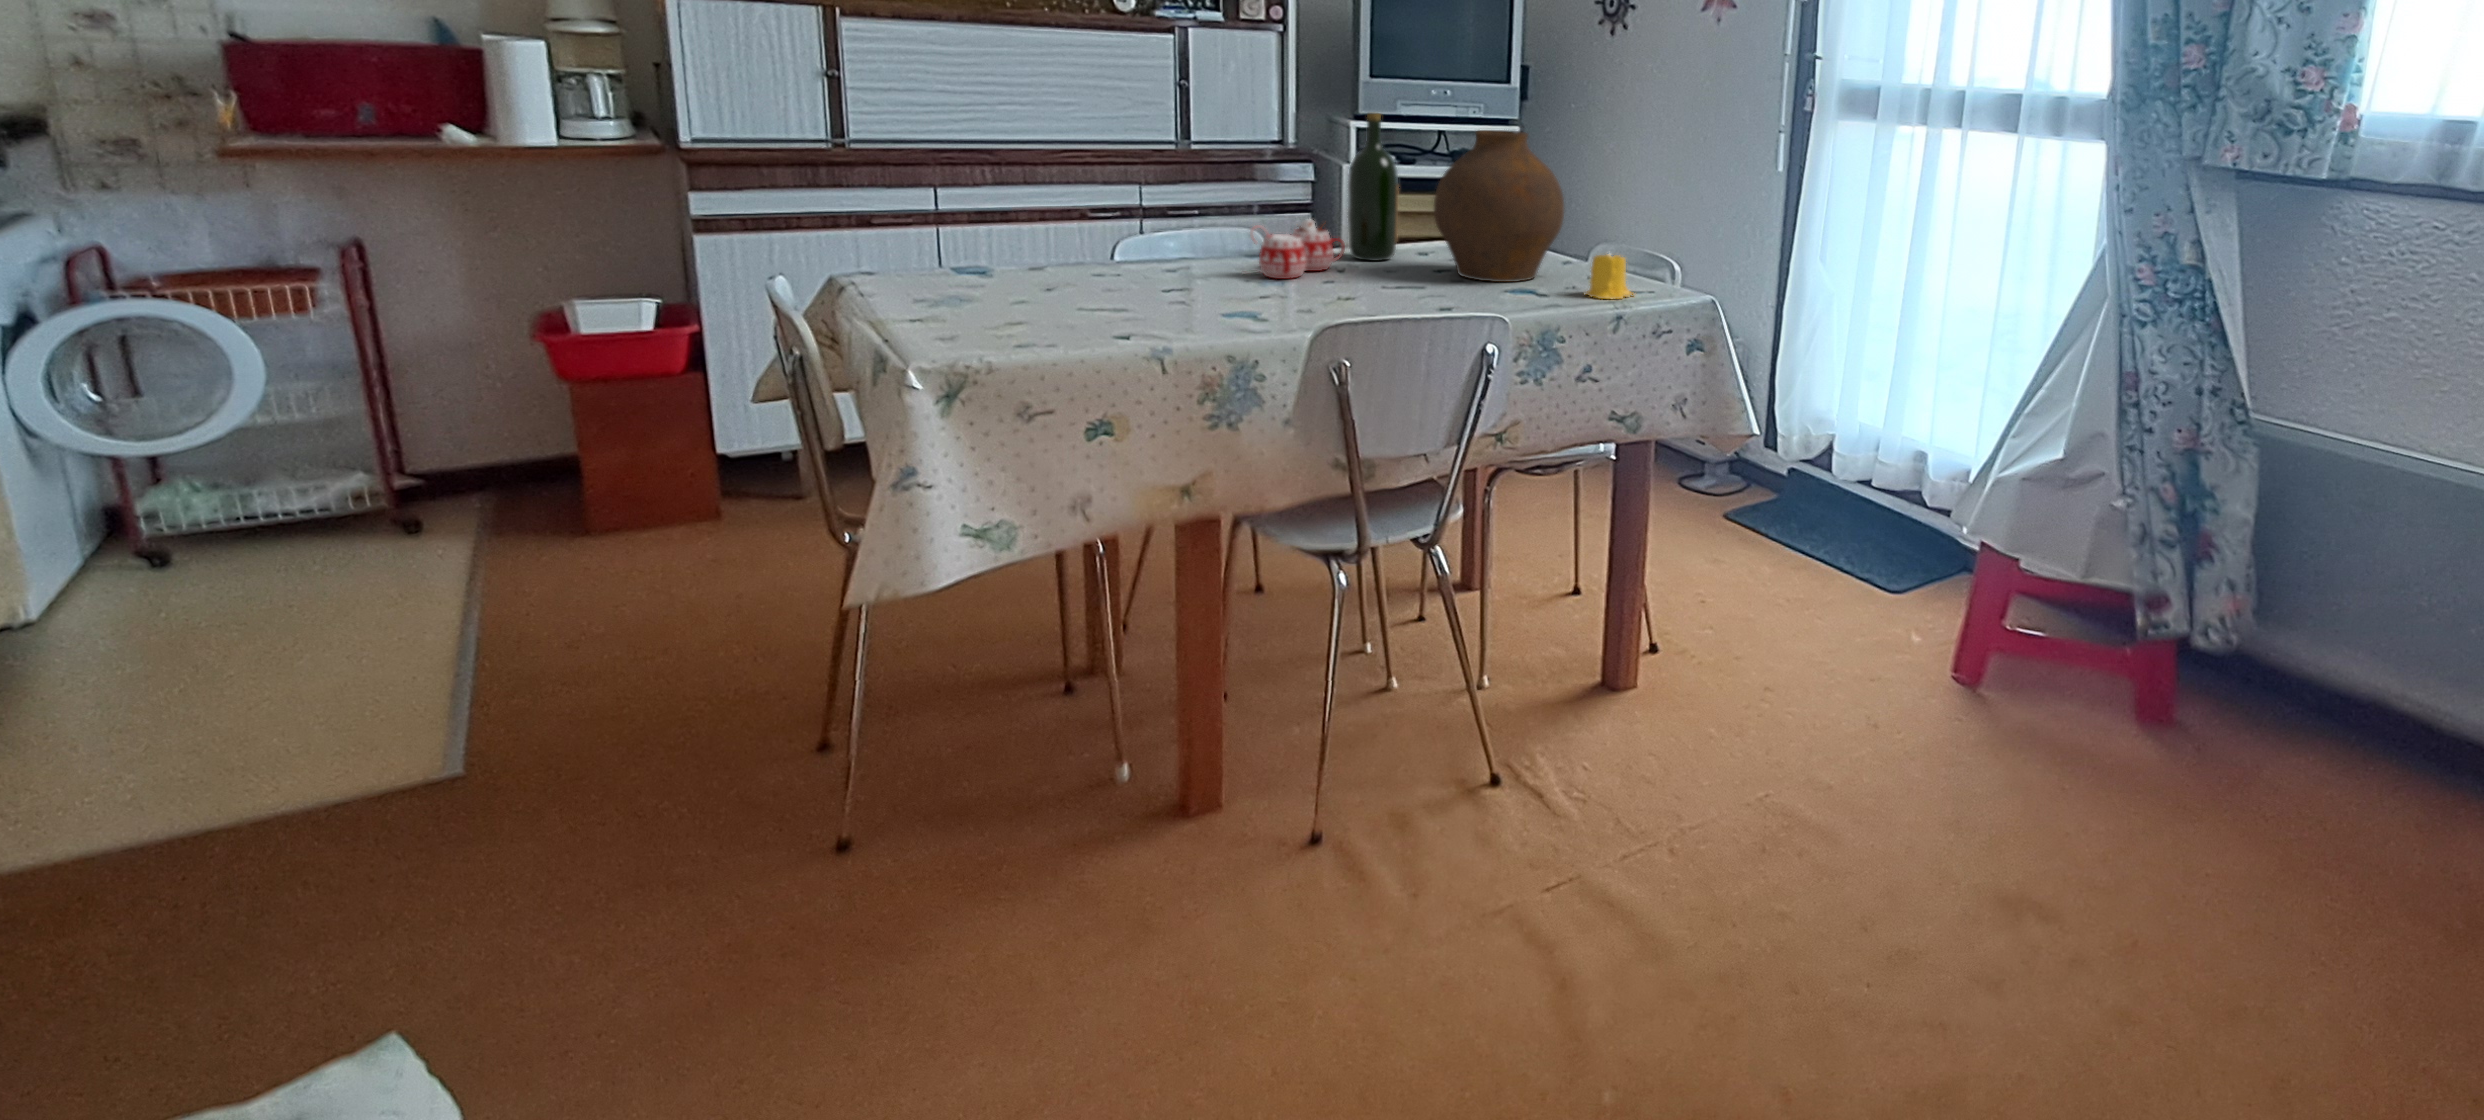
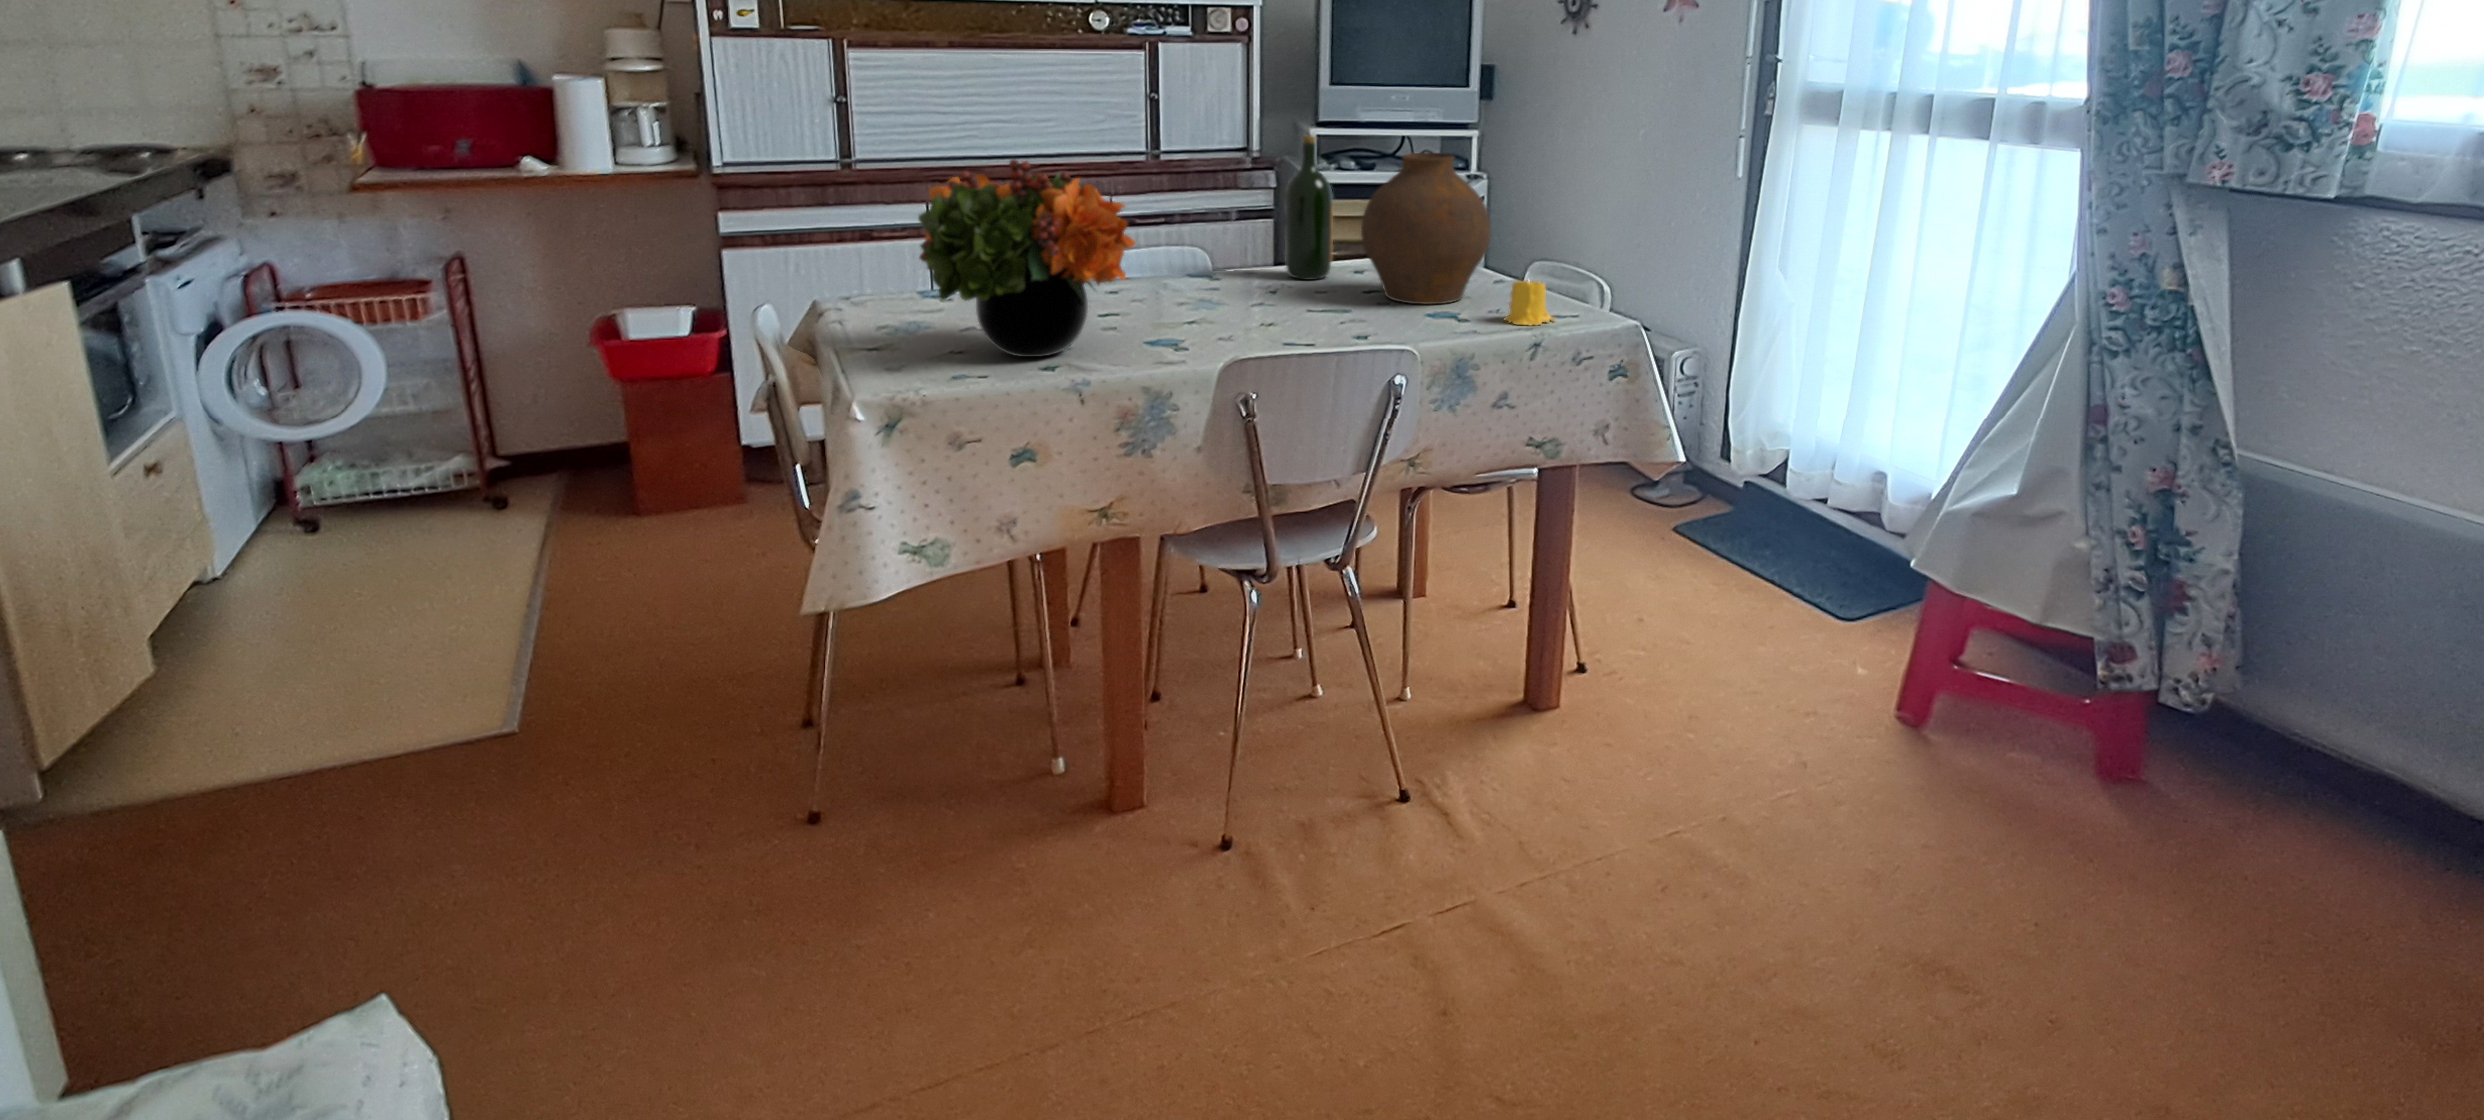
flower arrangement: none [977,115,1220,326] -> present [918,159,1136,357]
mug: present [1242,219,1345,279] -> none [1176,242,1278,302]

